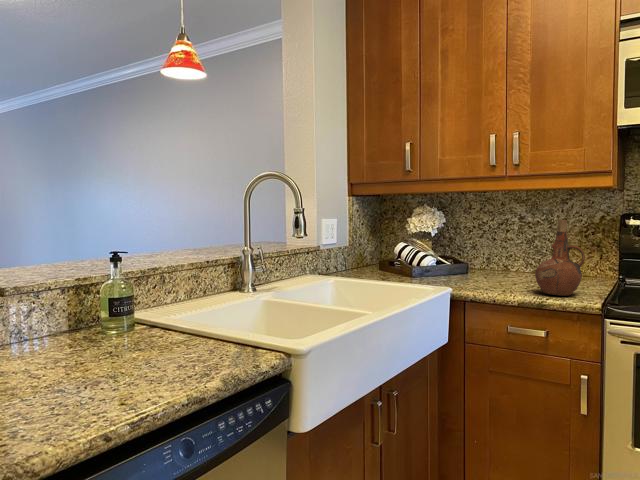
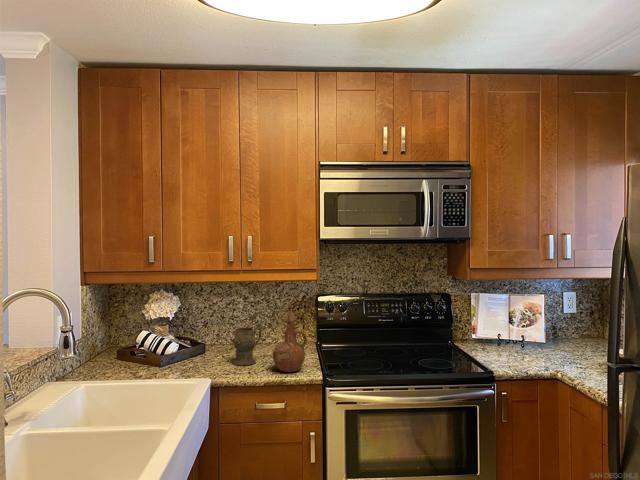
mug: none [491,244,530,286] -> present [233,327,261,365]

